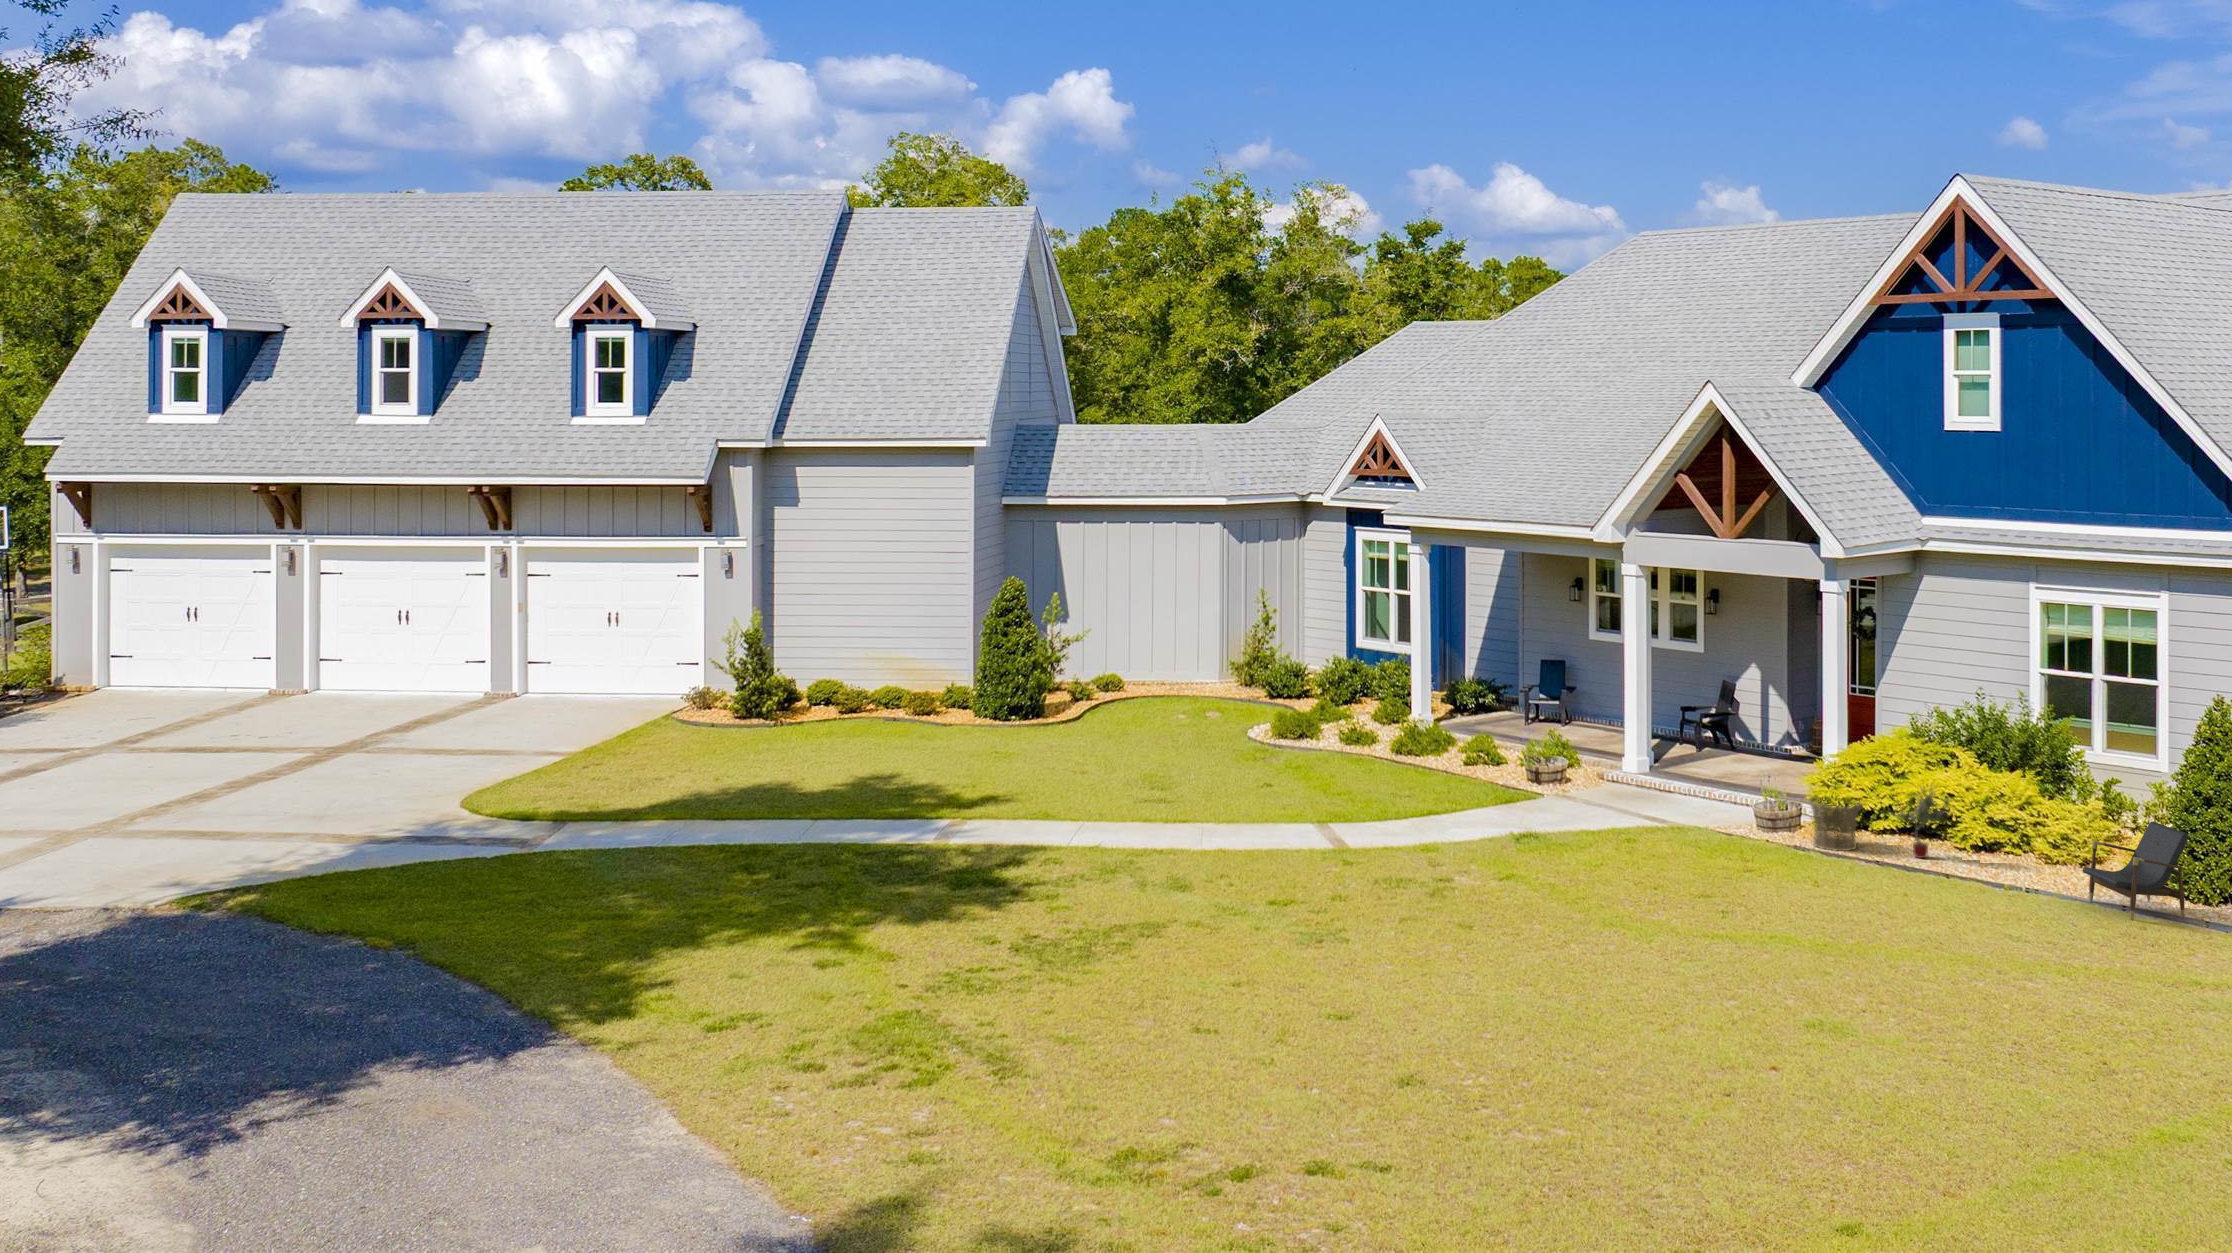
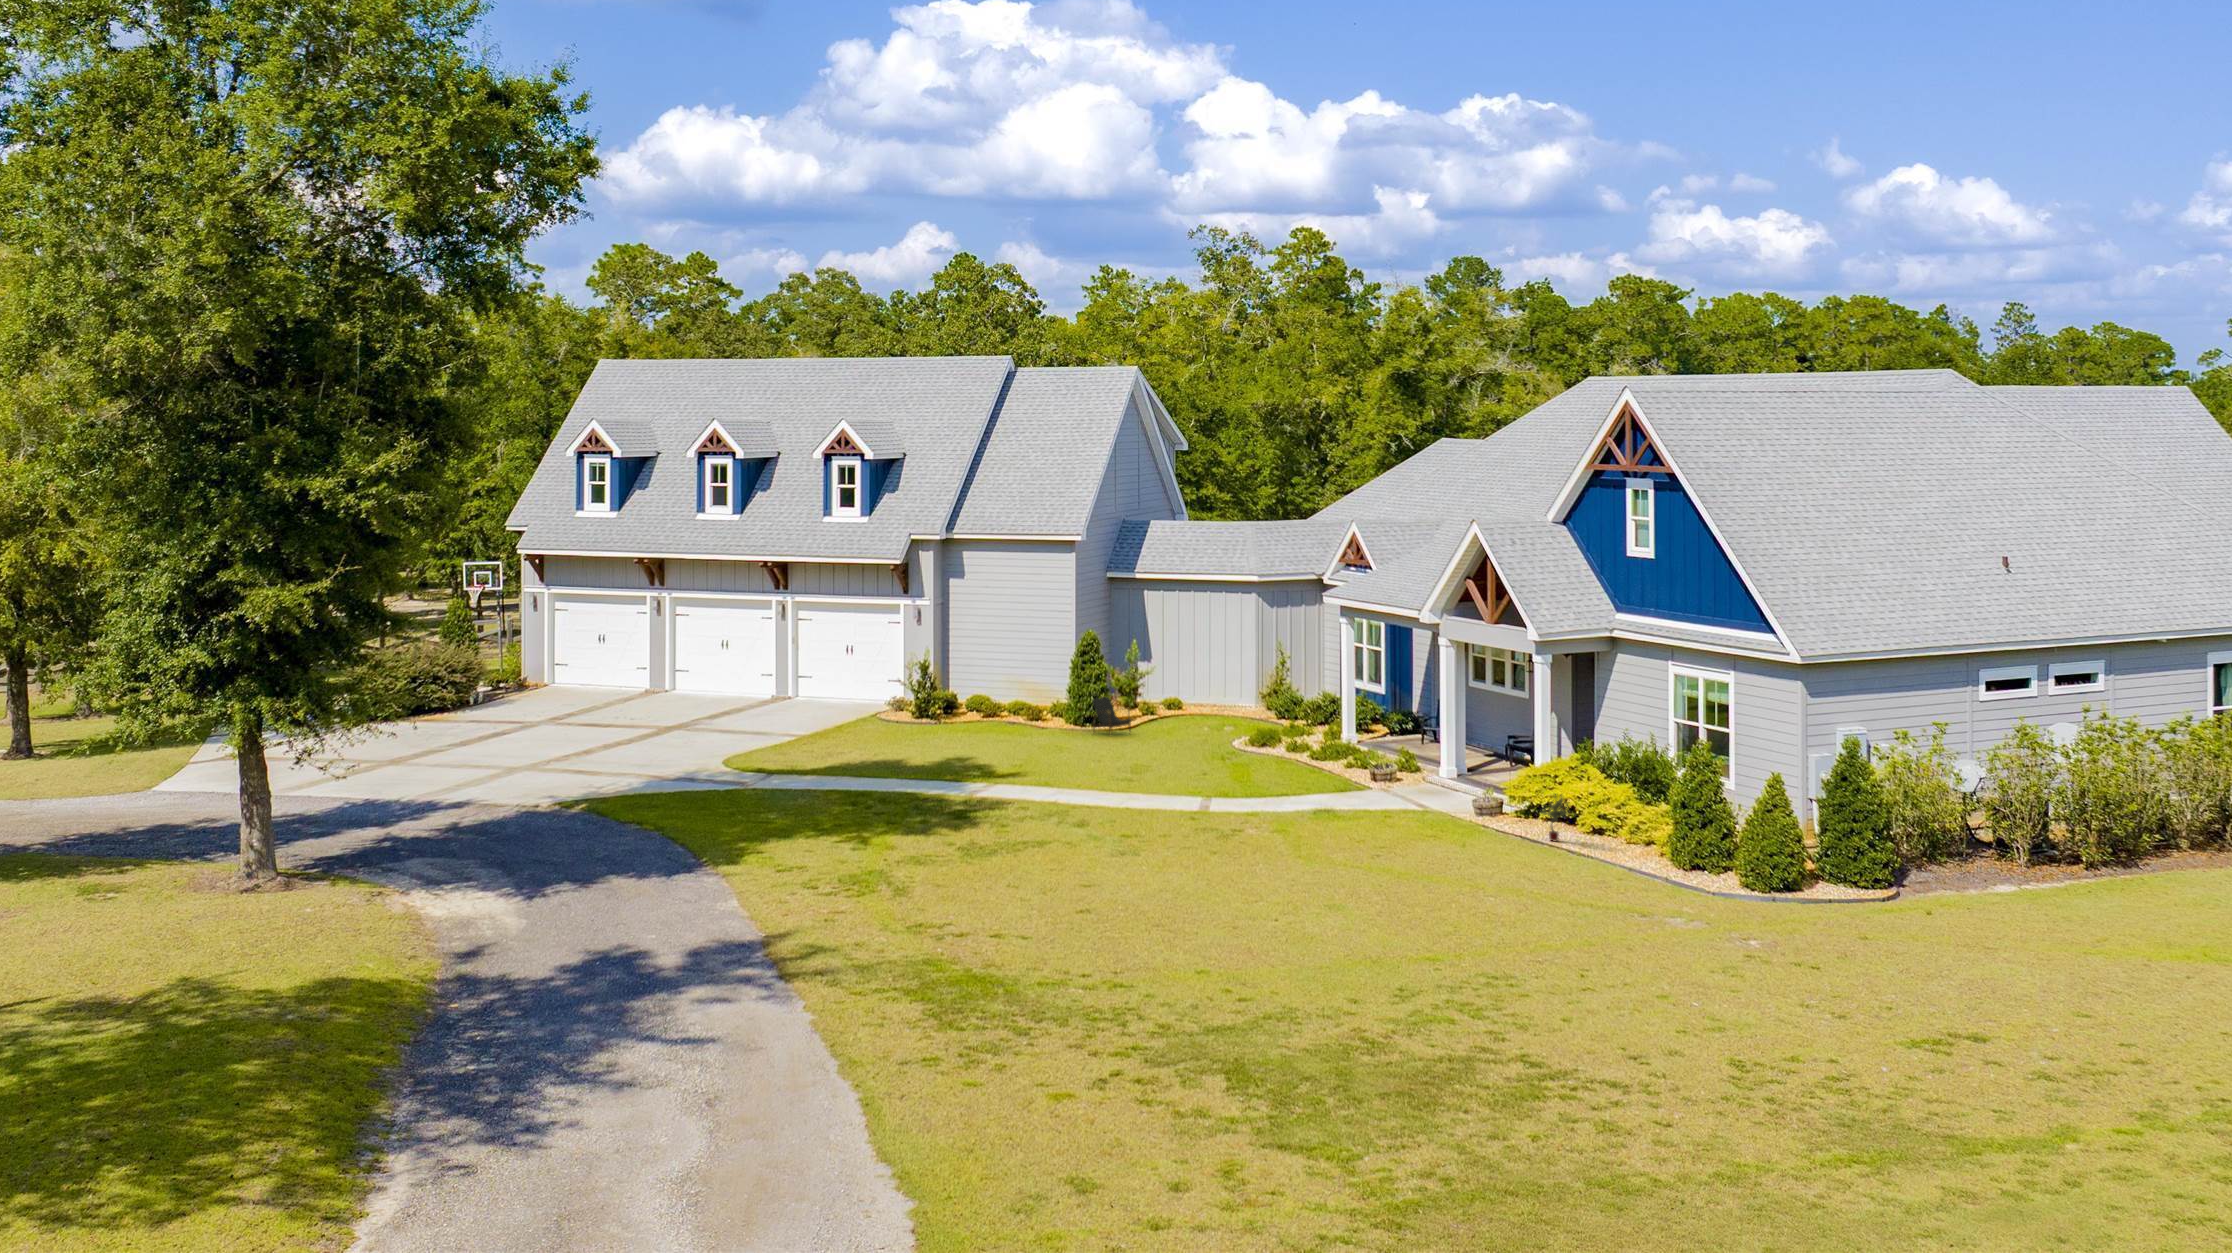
basket: present [1809,798,1861,851] -> none [1493,799,1527,835]
lounge chair: present [2083,821,2189,920] -> present [1092,697,1131,732]

